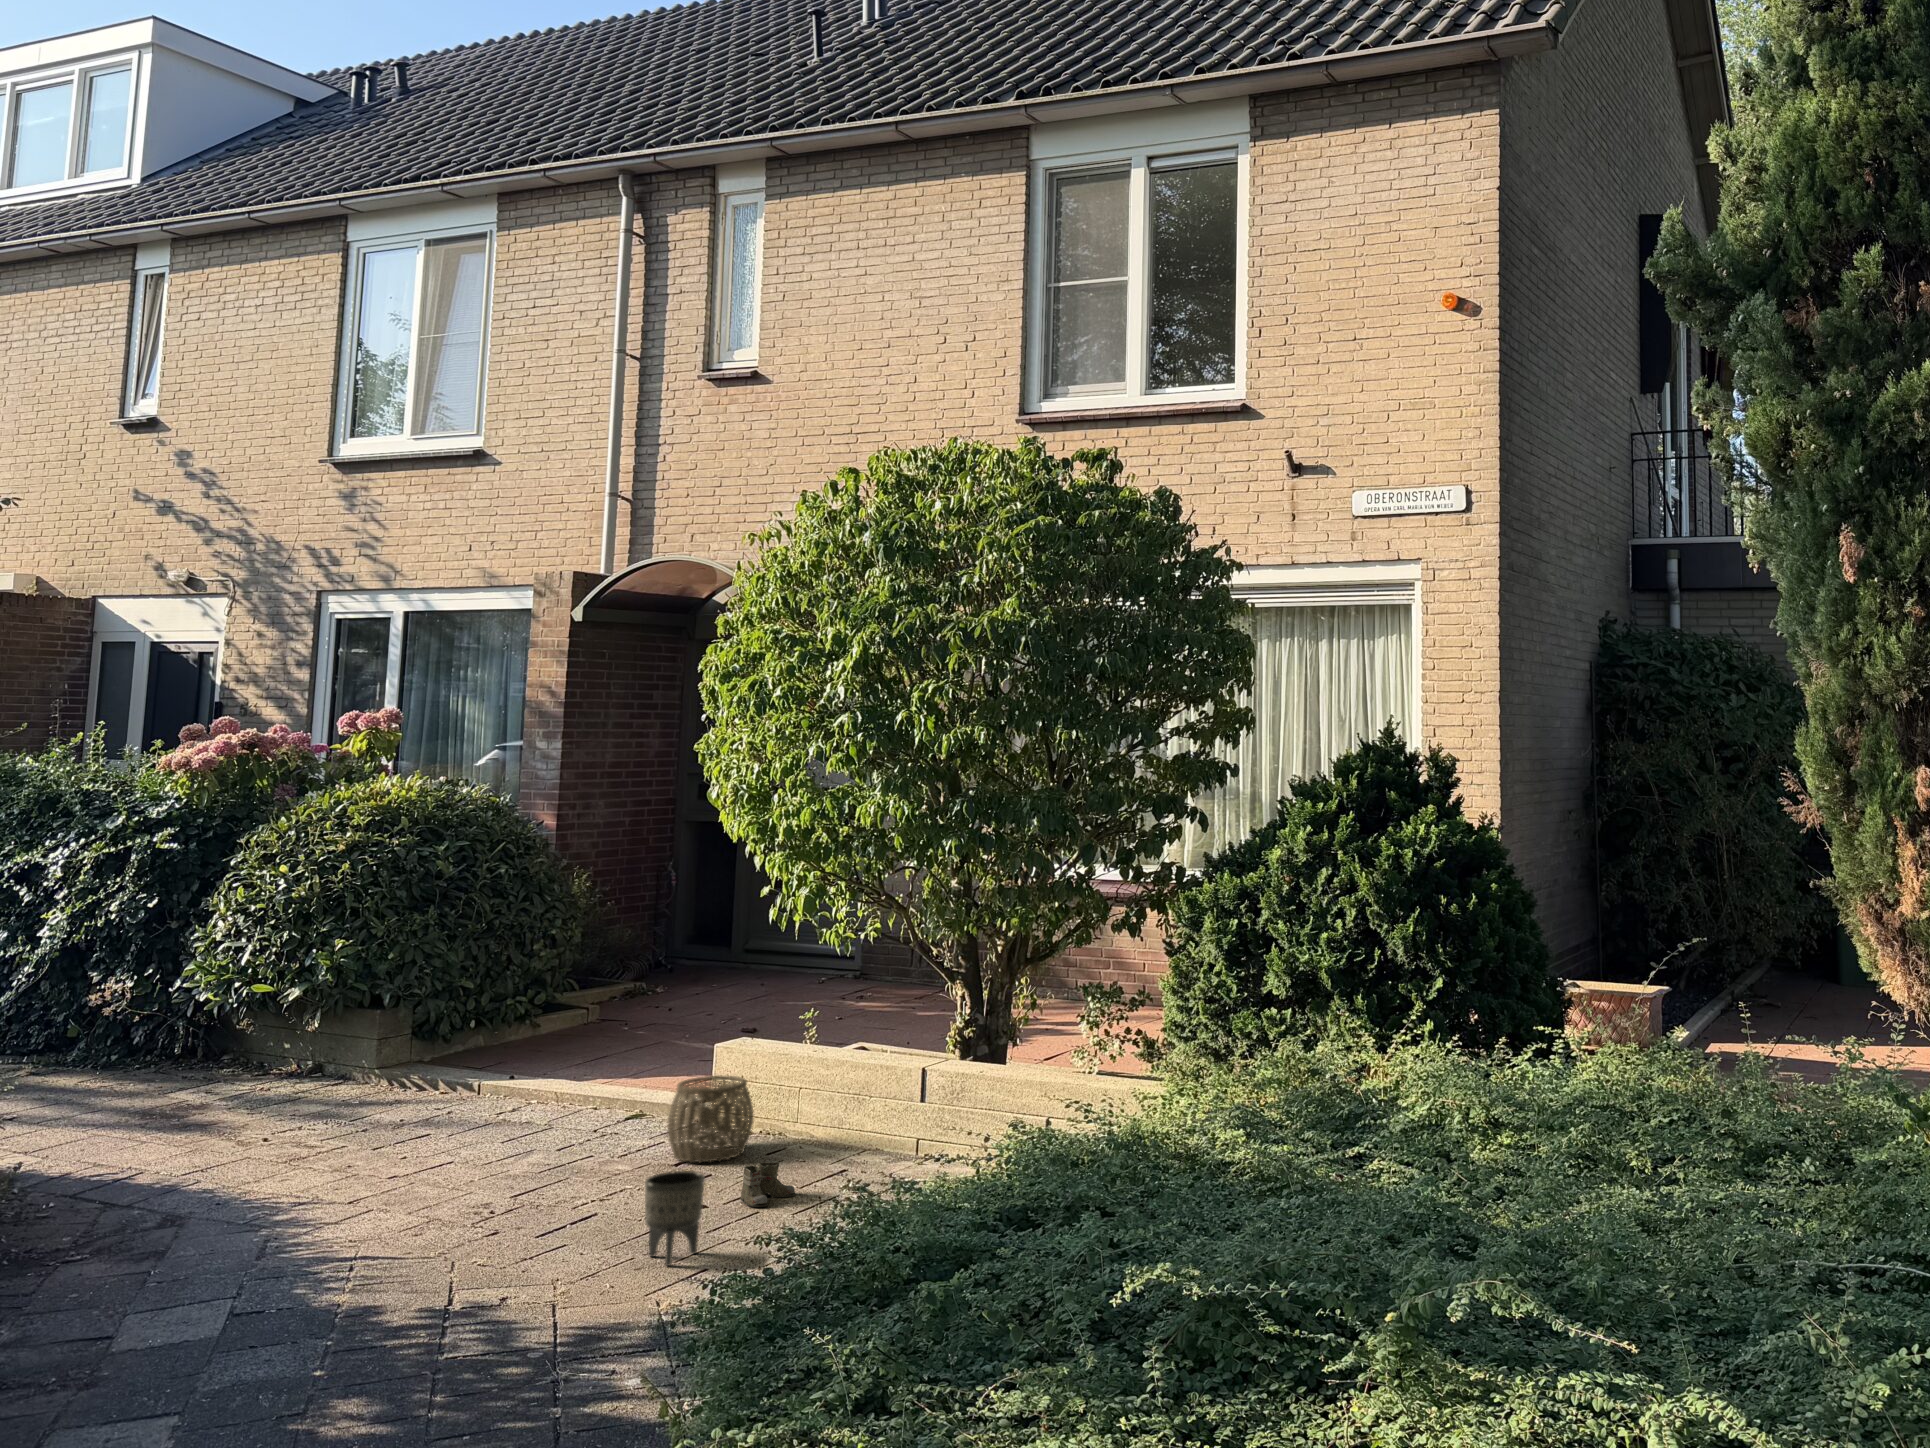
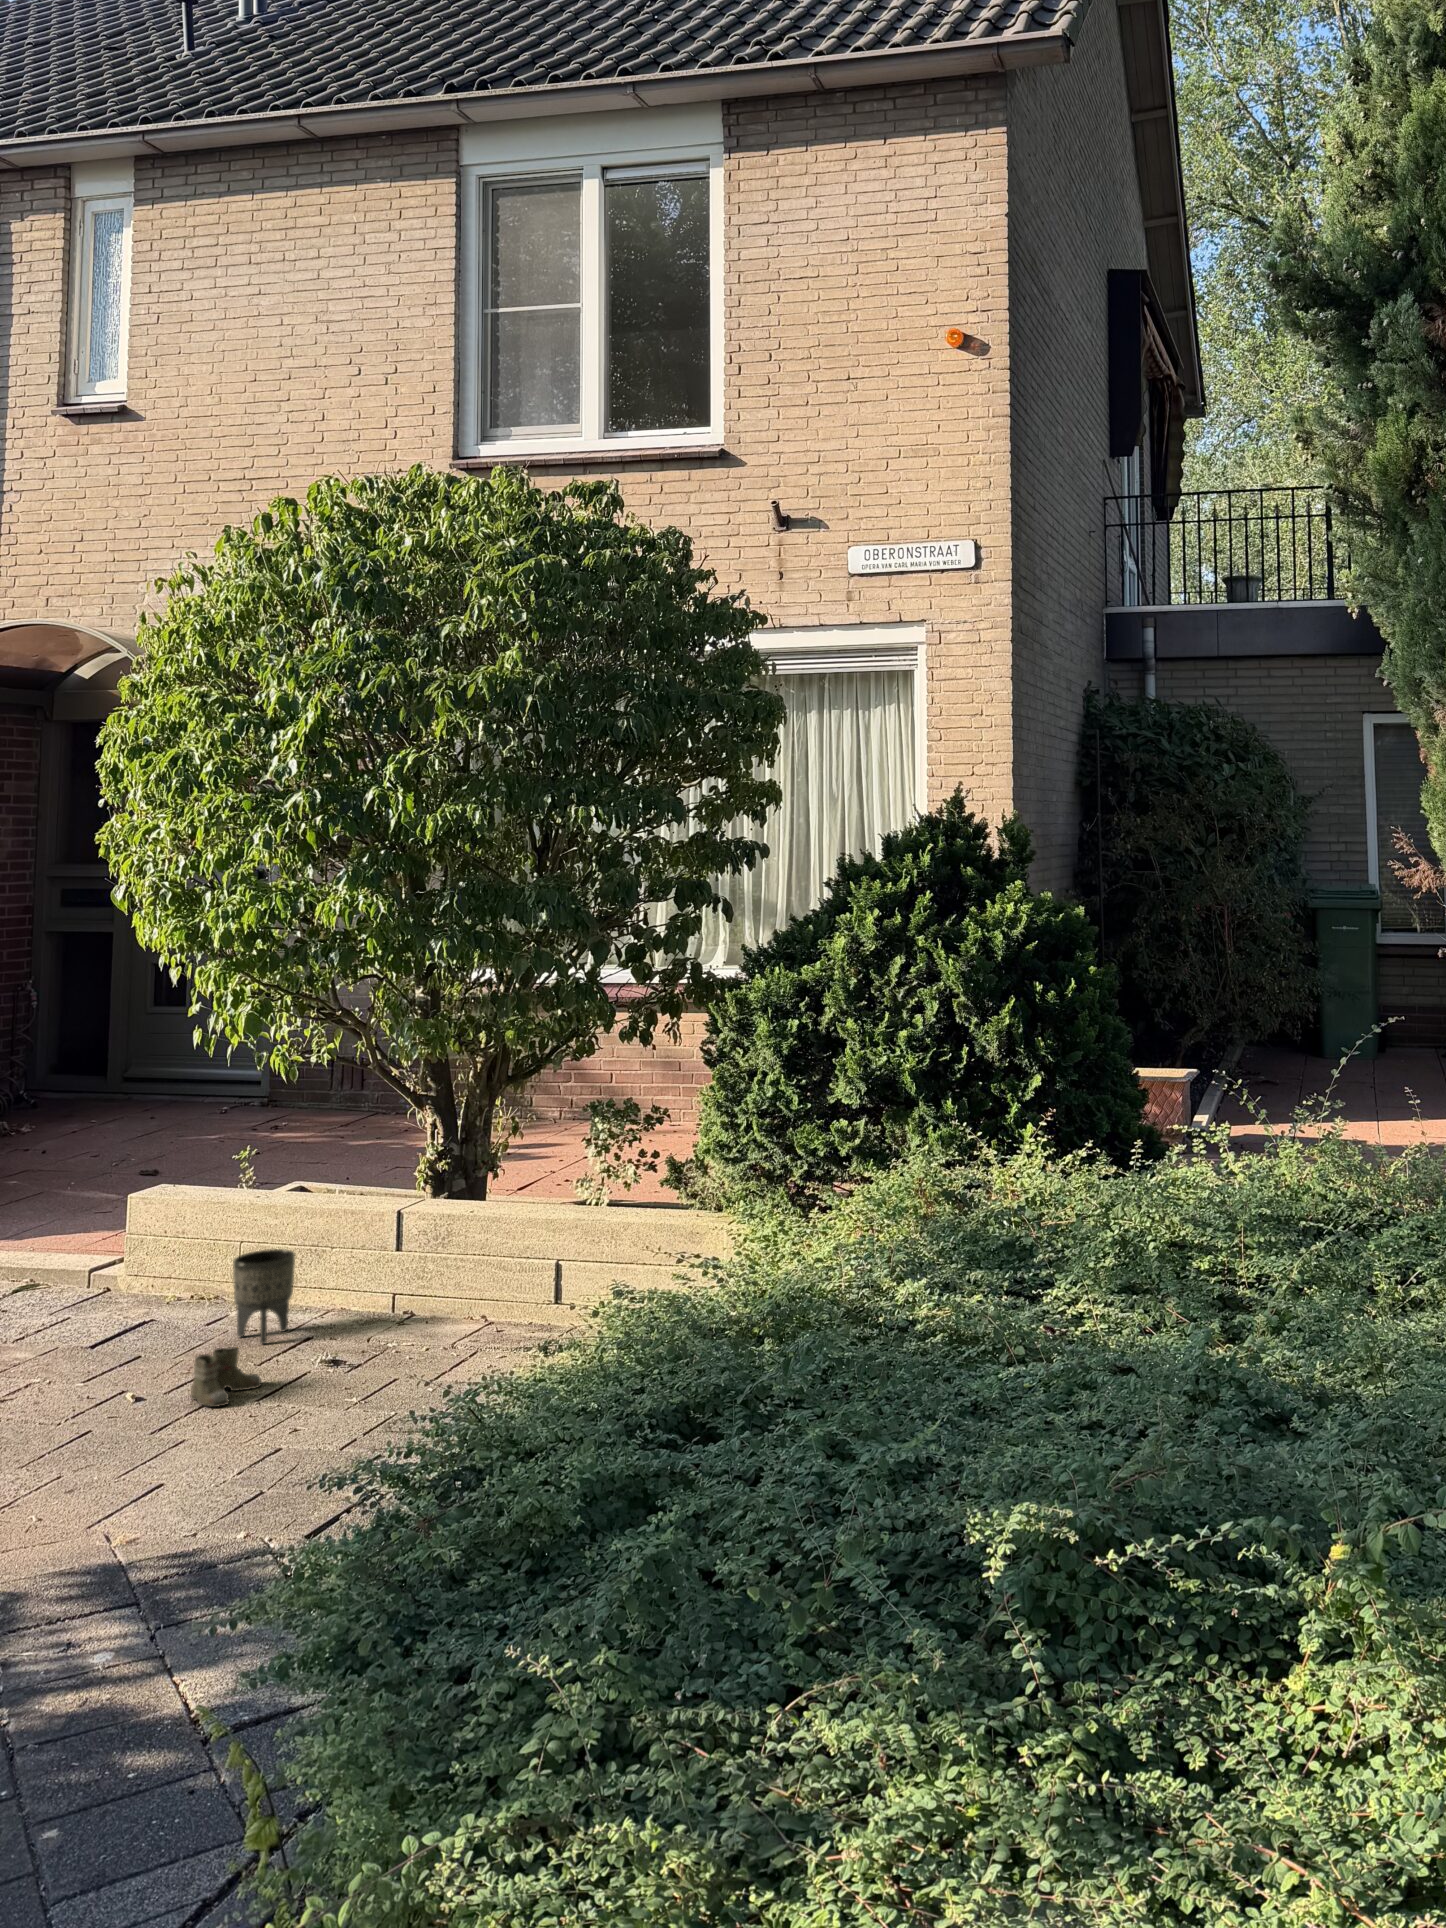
woven basket: present [667,1076,753,1163] -> none [74,1239,190,1353]
planter: present [645,1171,705,1266] -> present [233,1249,295,1344]

